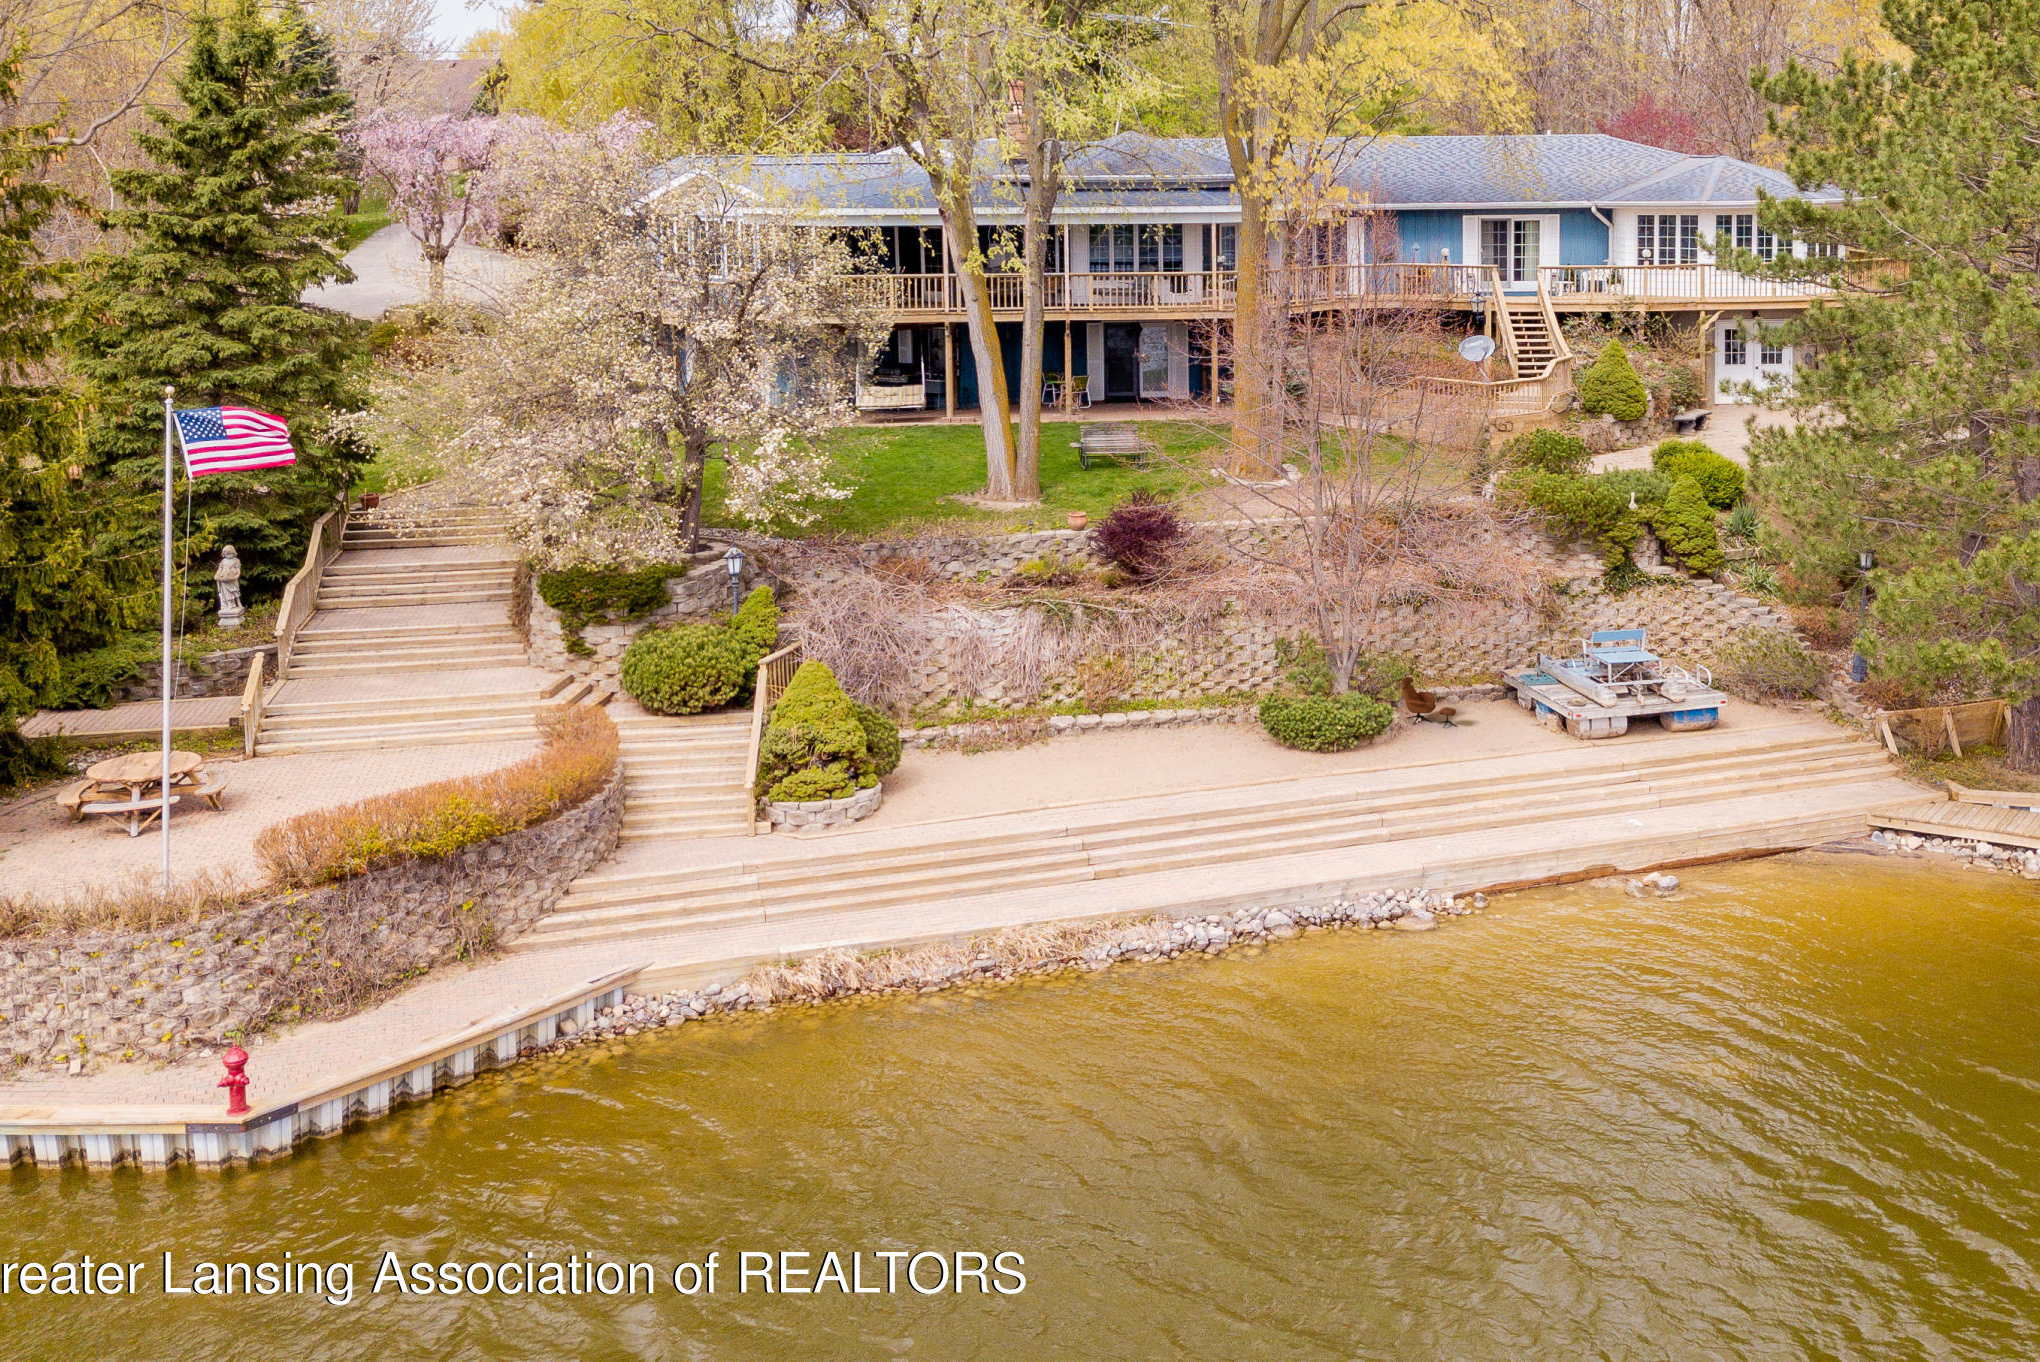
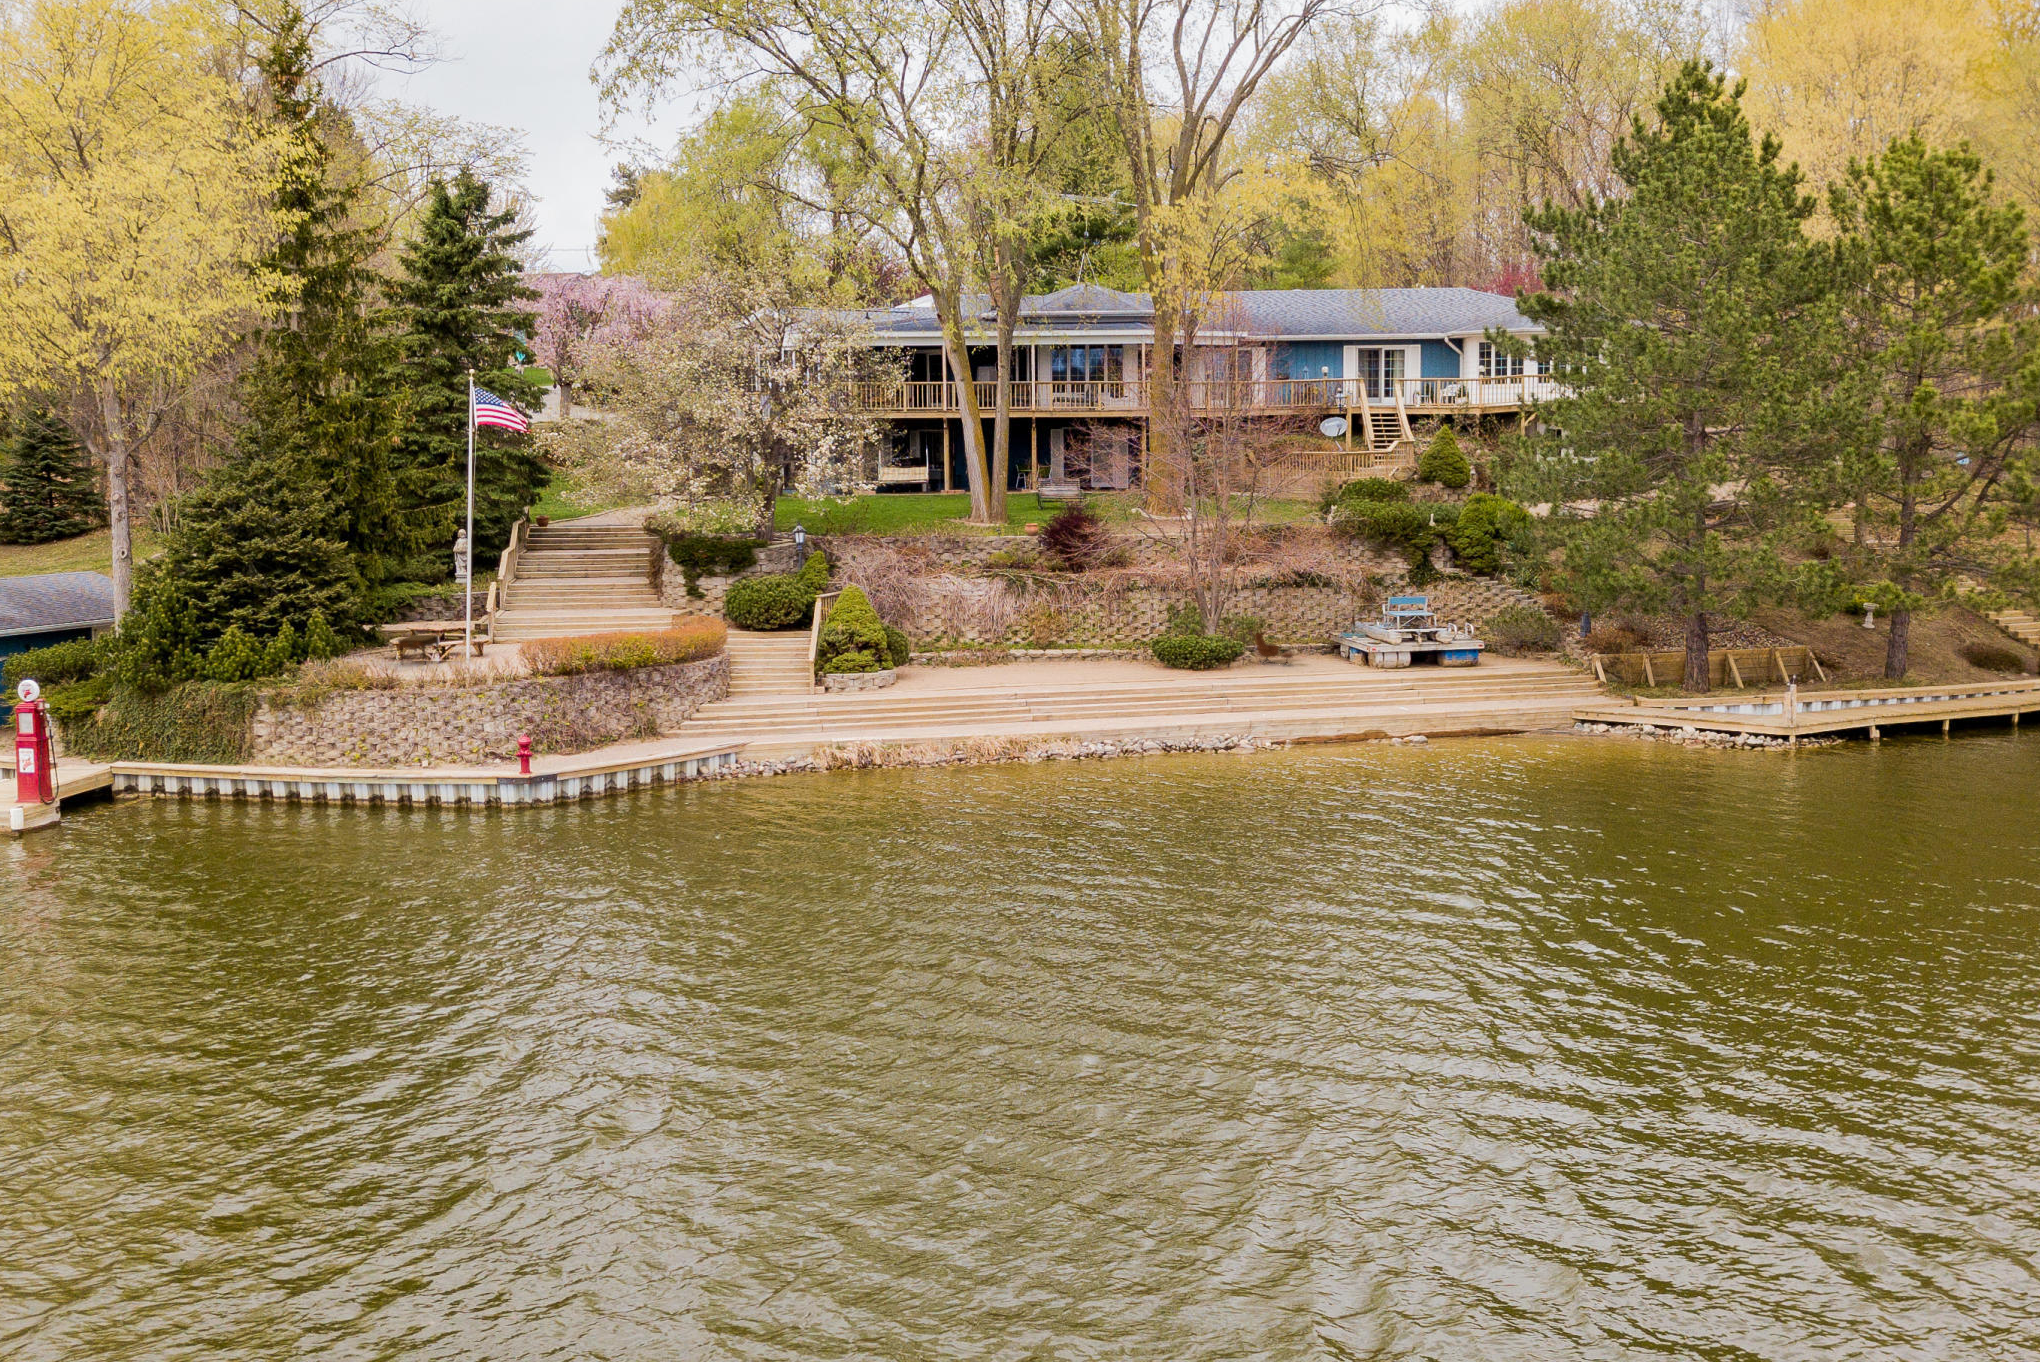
side table: none [48,788,130,850] -> present [398,635,439,664]

